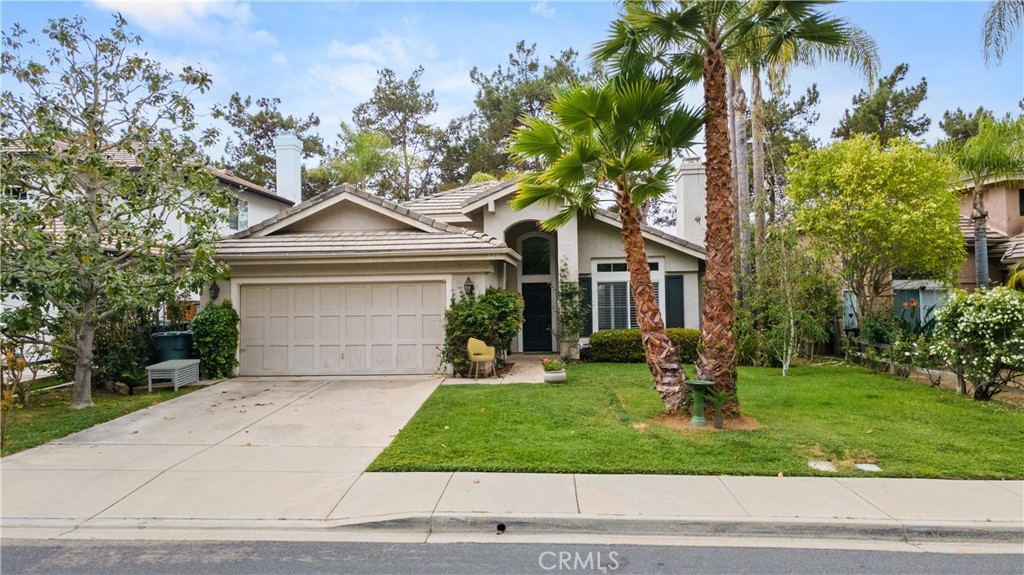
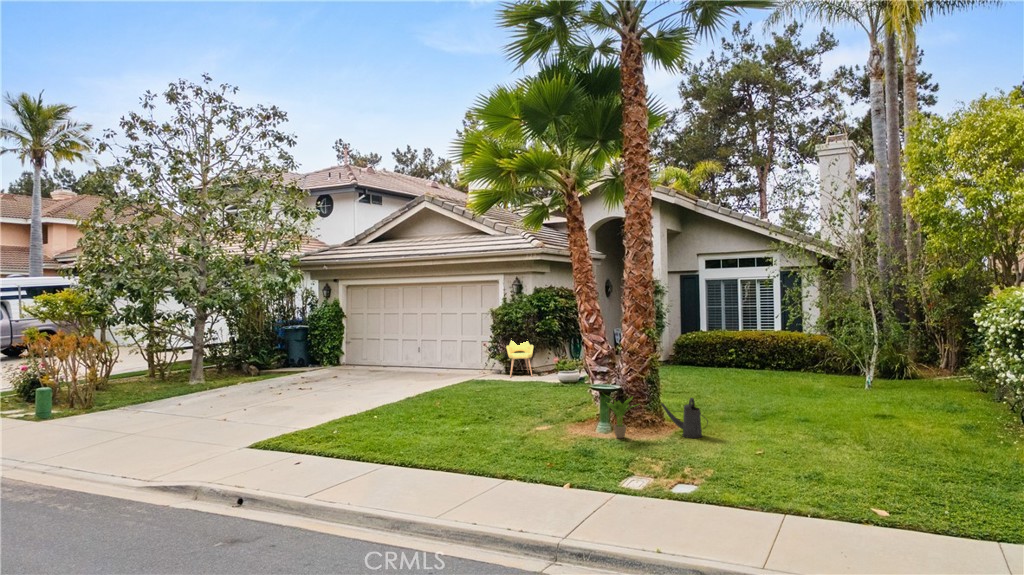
storage bench: present [146,359,200,392] -> none [260,349,309,374]
watering can: none [740,388,782,423] -> present [661,398,708,438]

